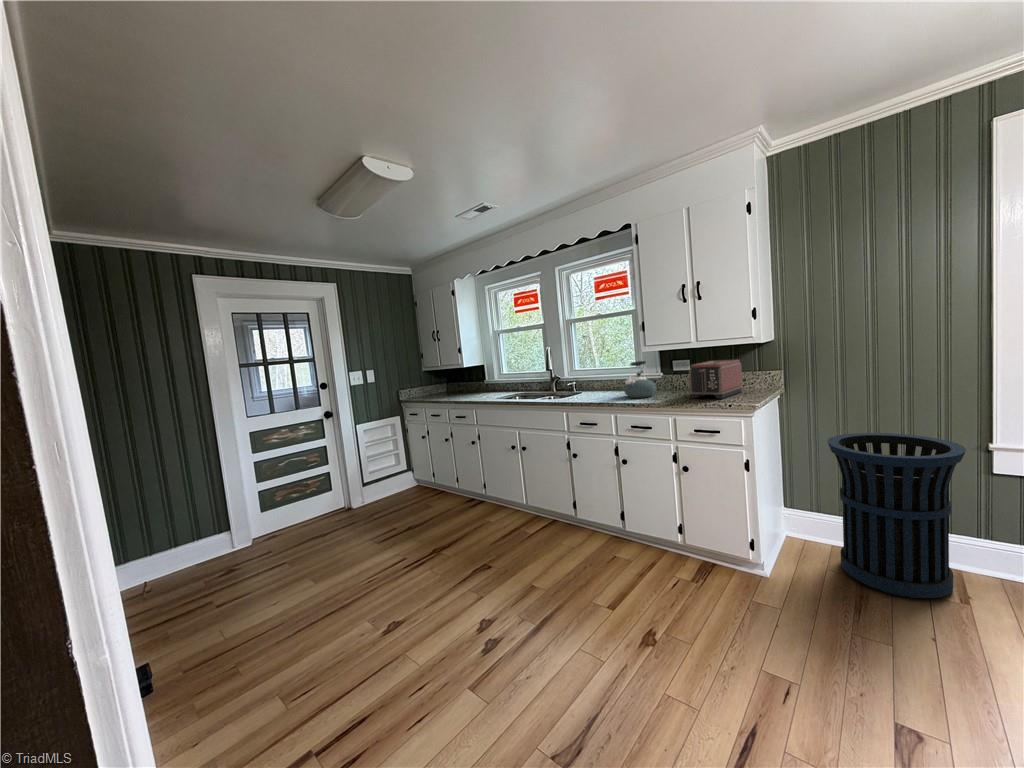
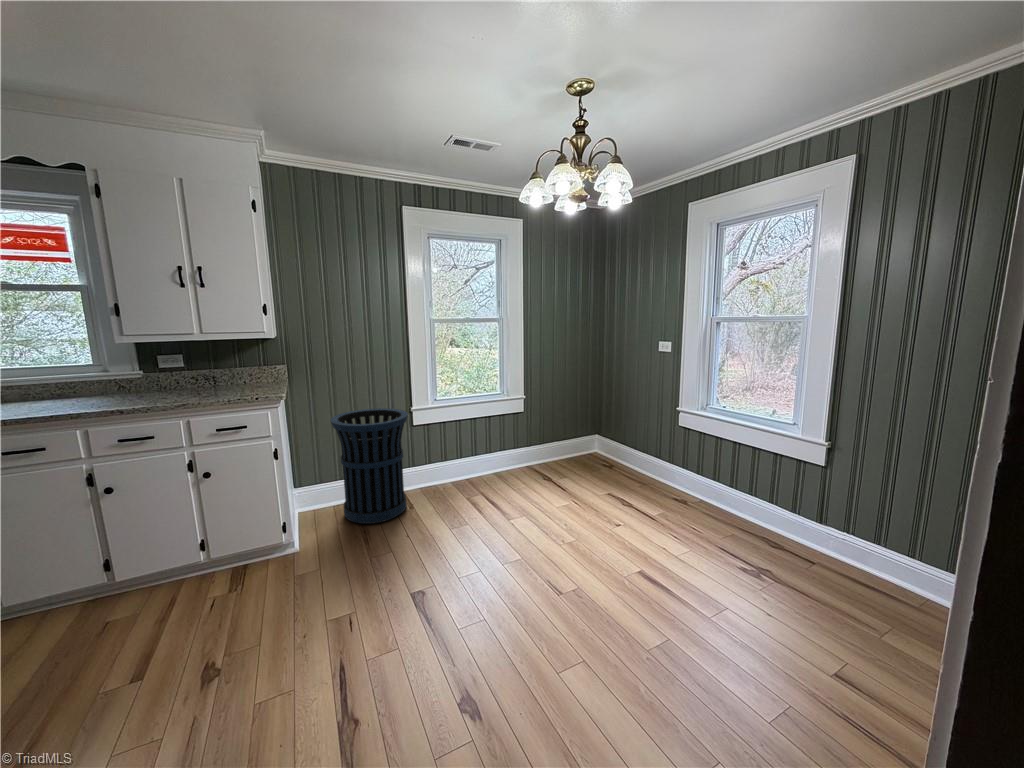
toaster: present [689,360,742,399] -> none [196,354,251,396]
kettle: present [624,361,656,398] -> none [90,356,144,404]

